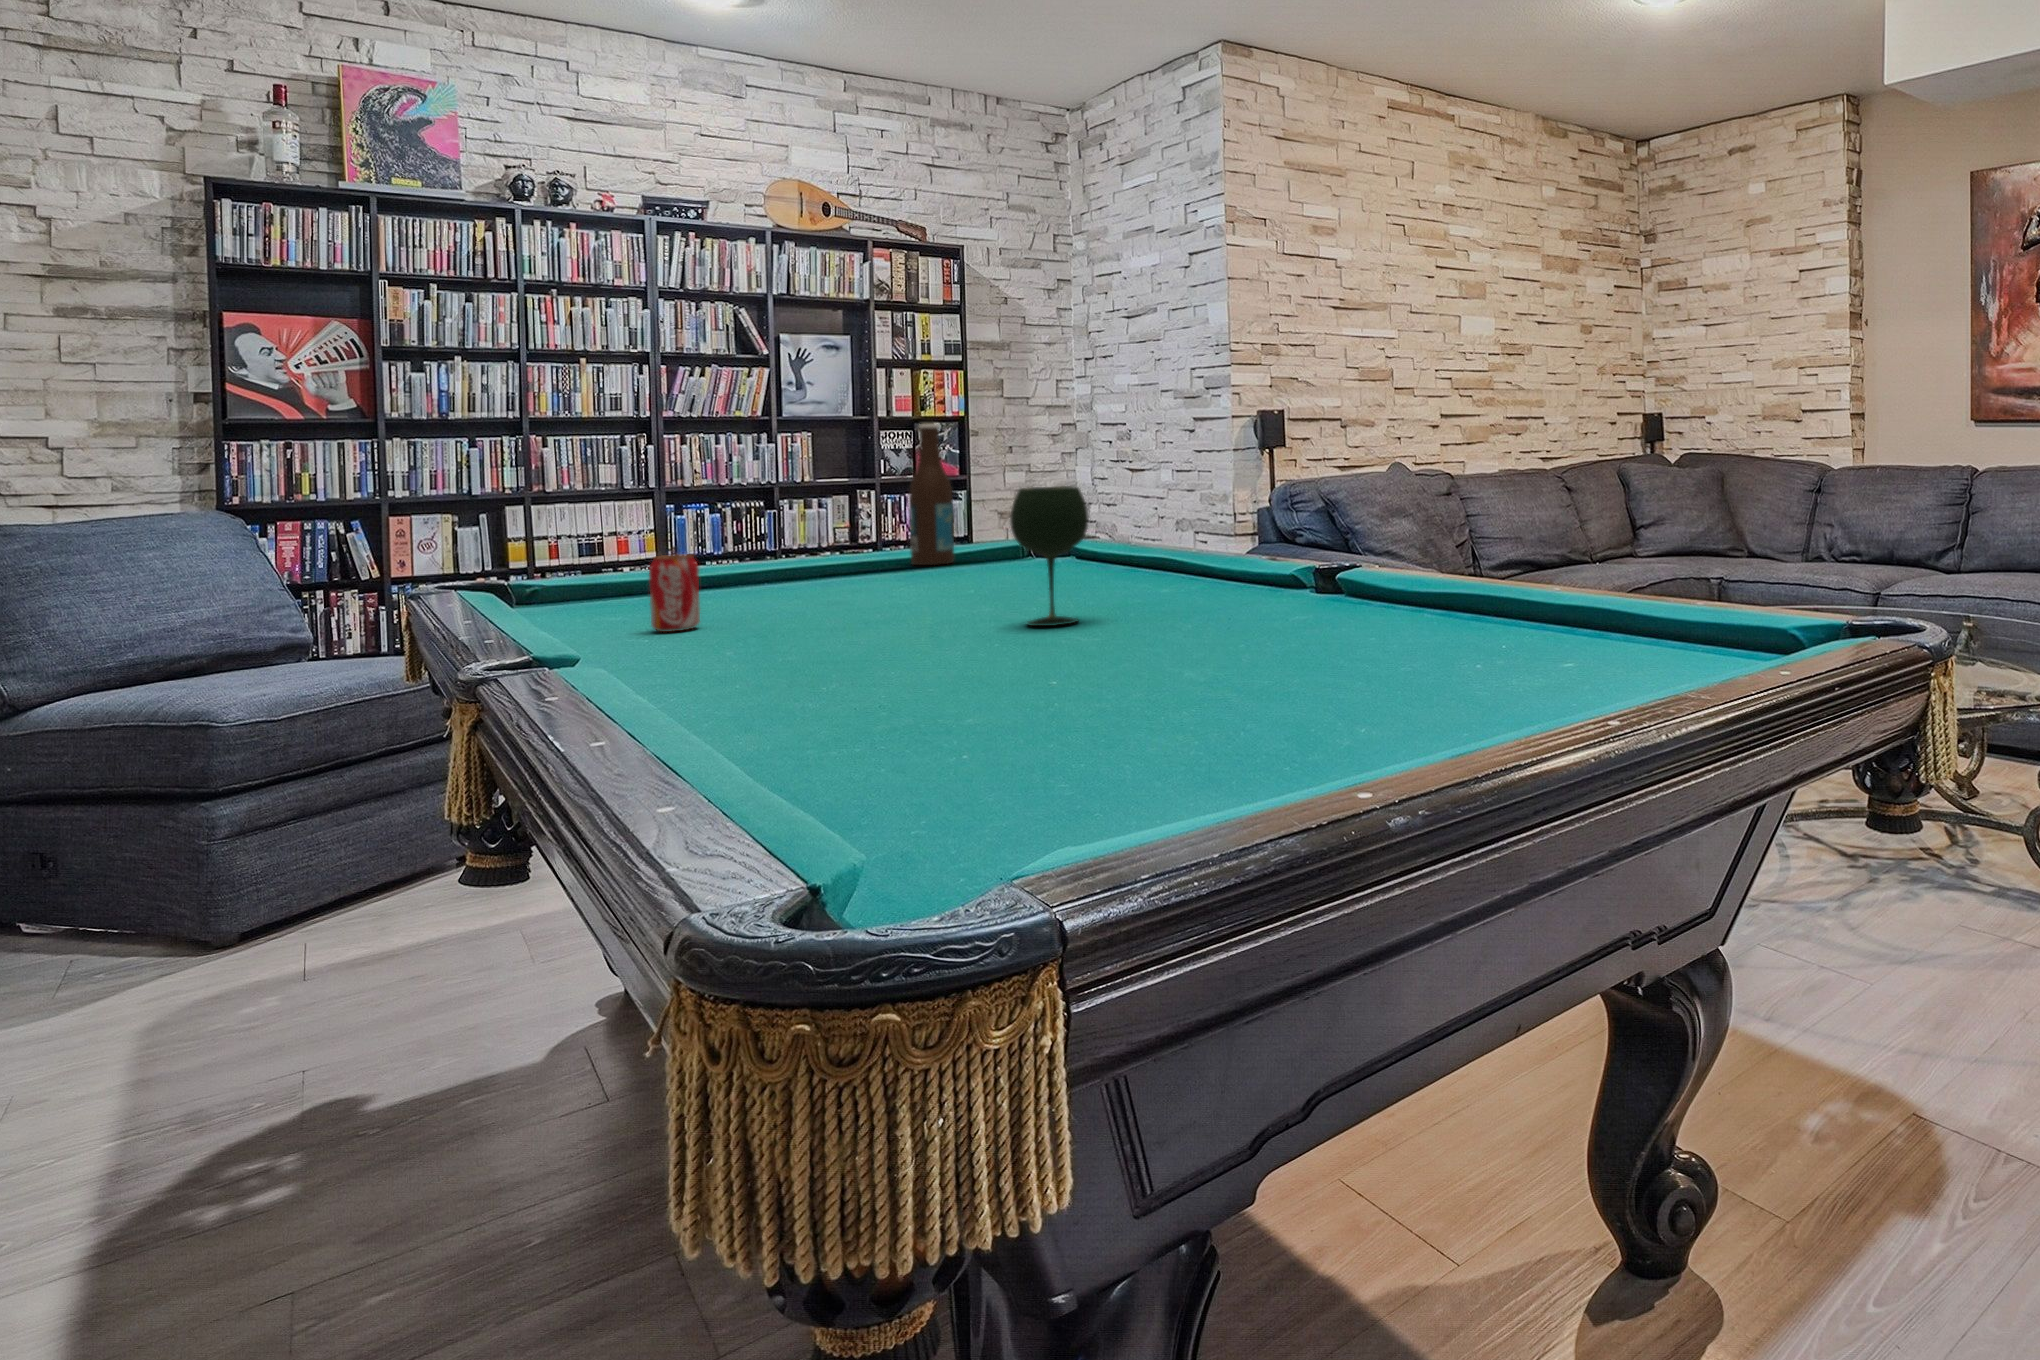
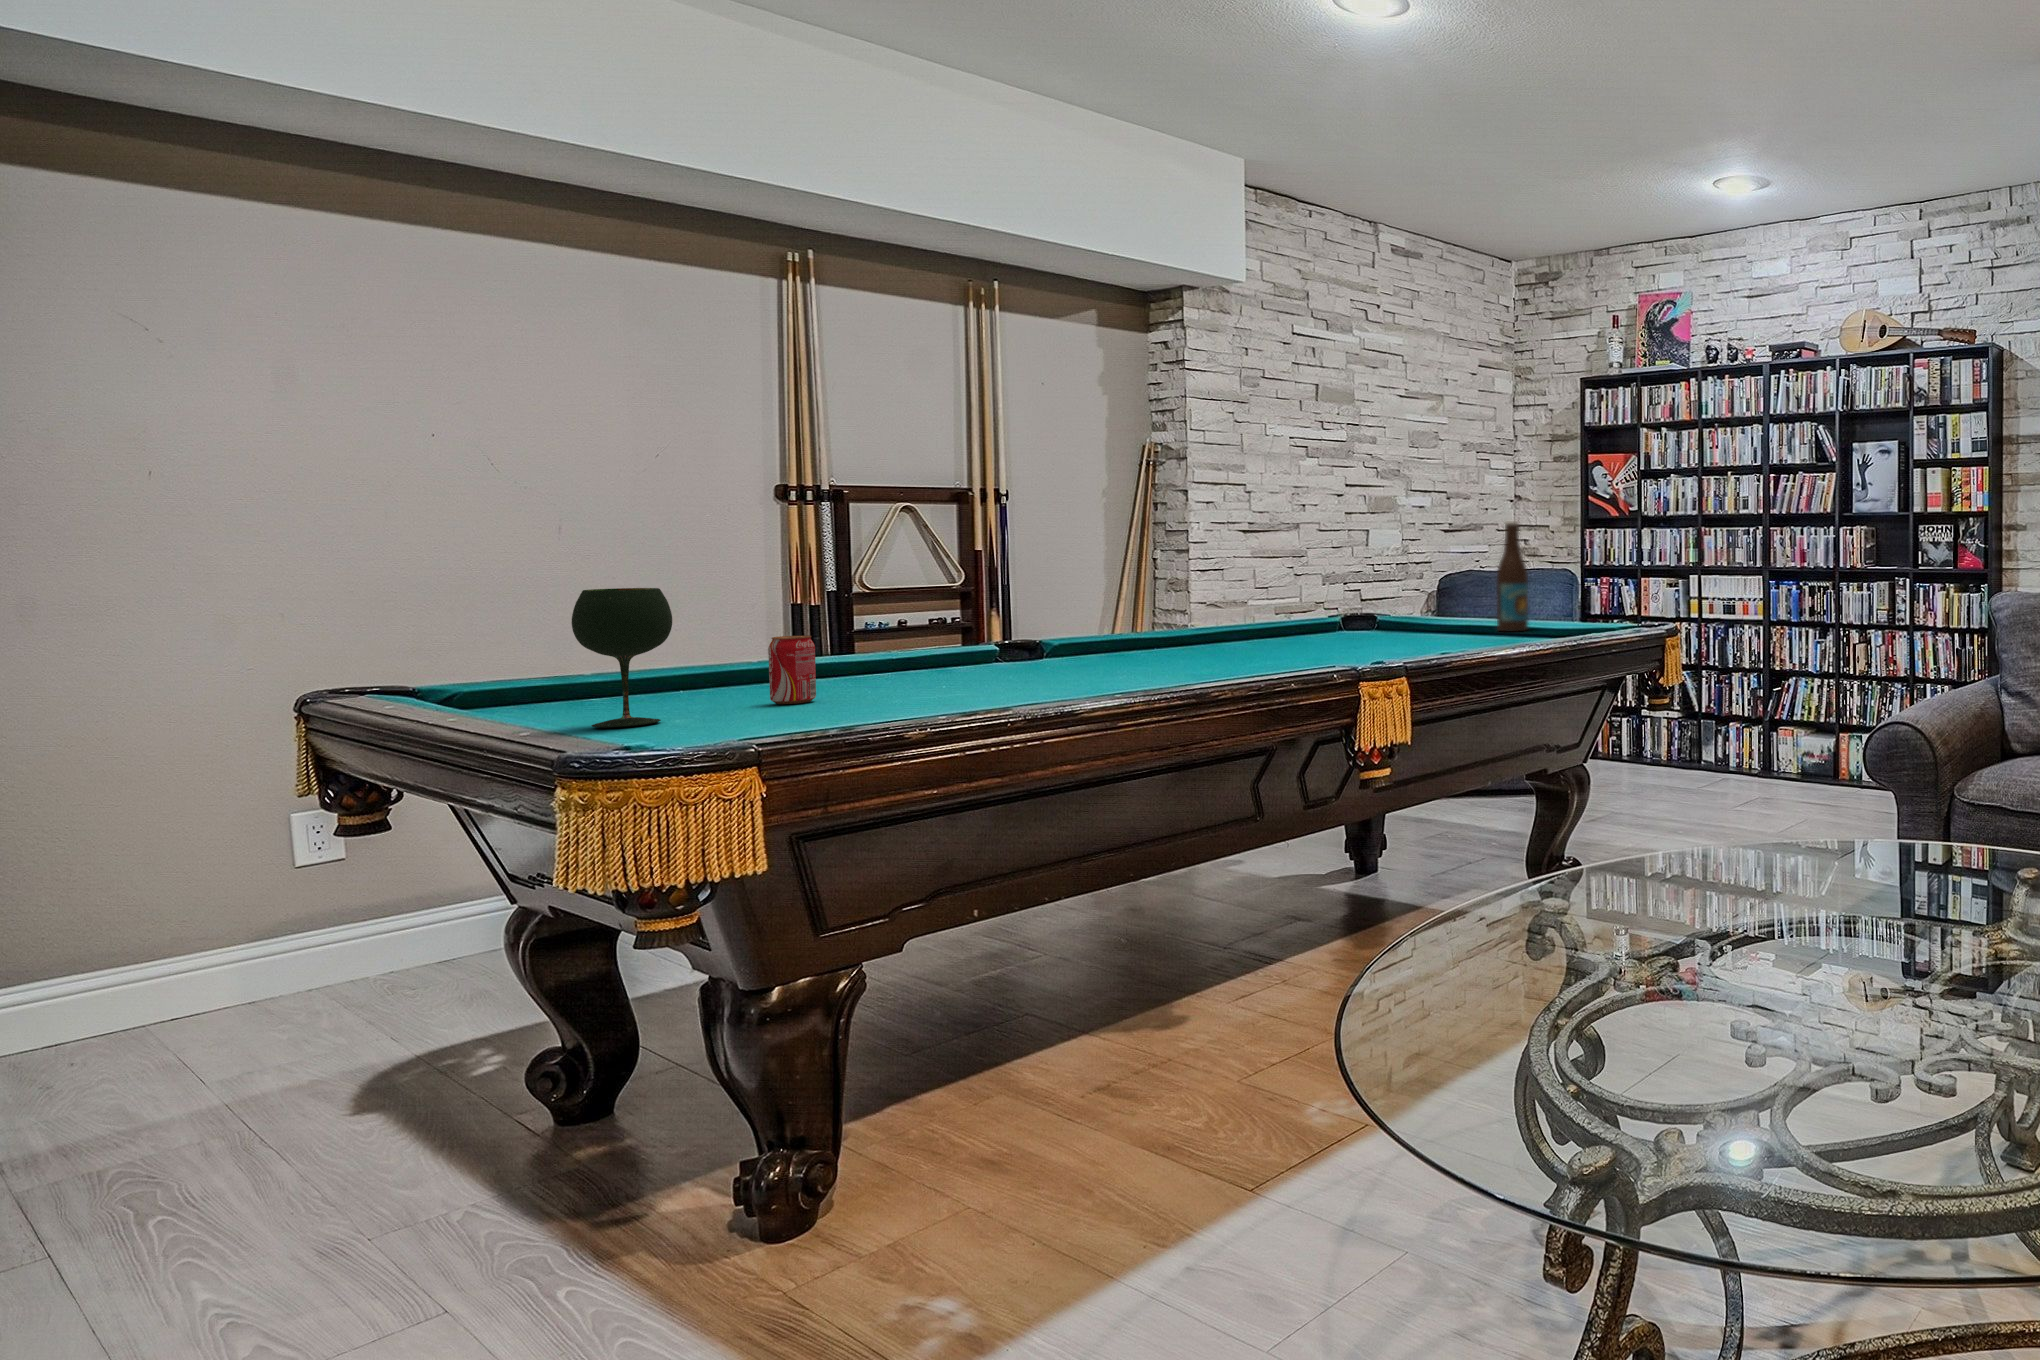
wine glass: present [1010,486,1089,626] -> present [572,588,672,728]
beverage can: present [649,554,700,632] -> present [768,635,816,704]

